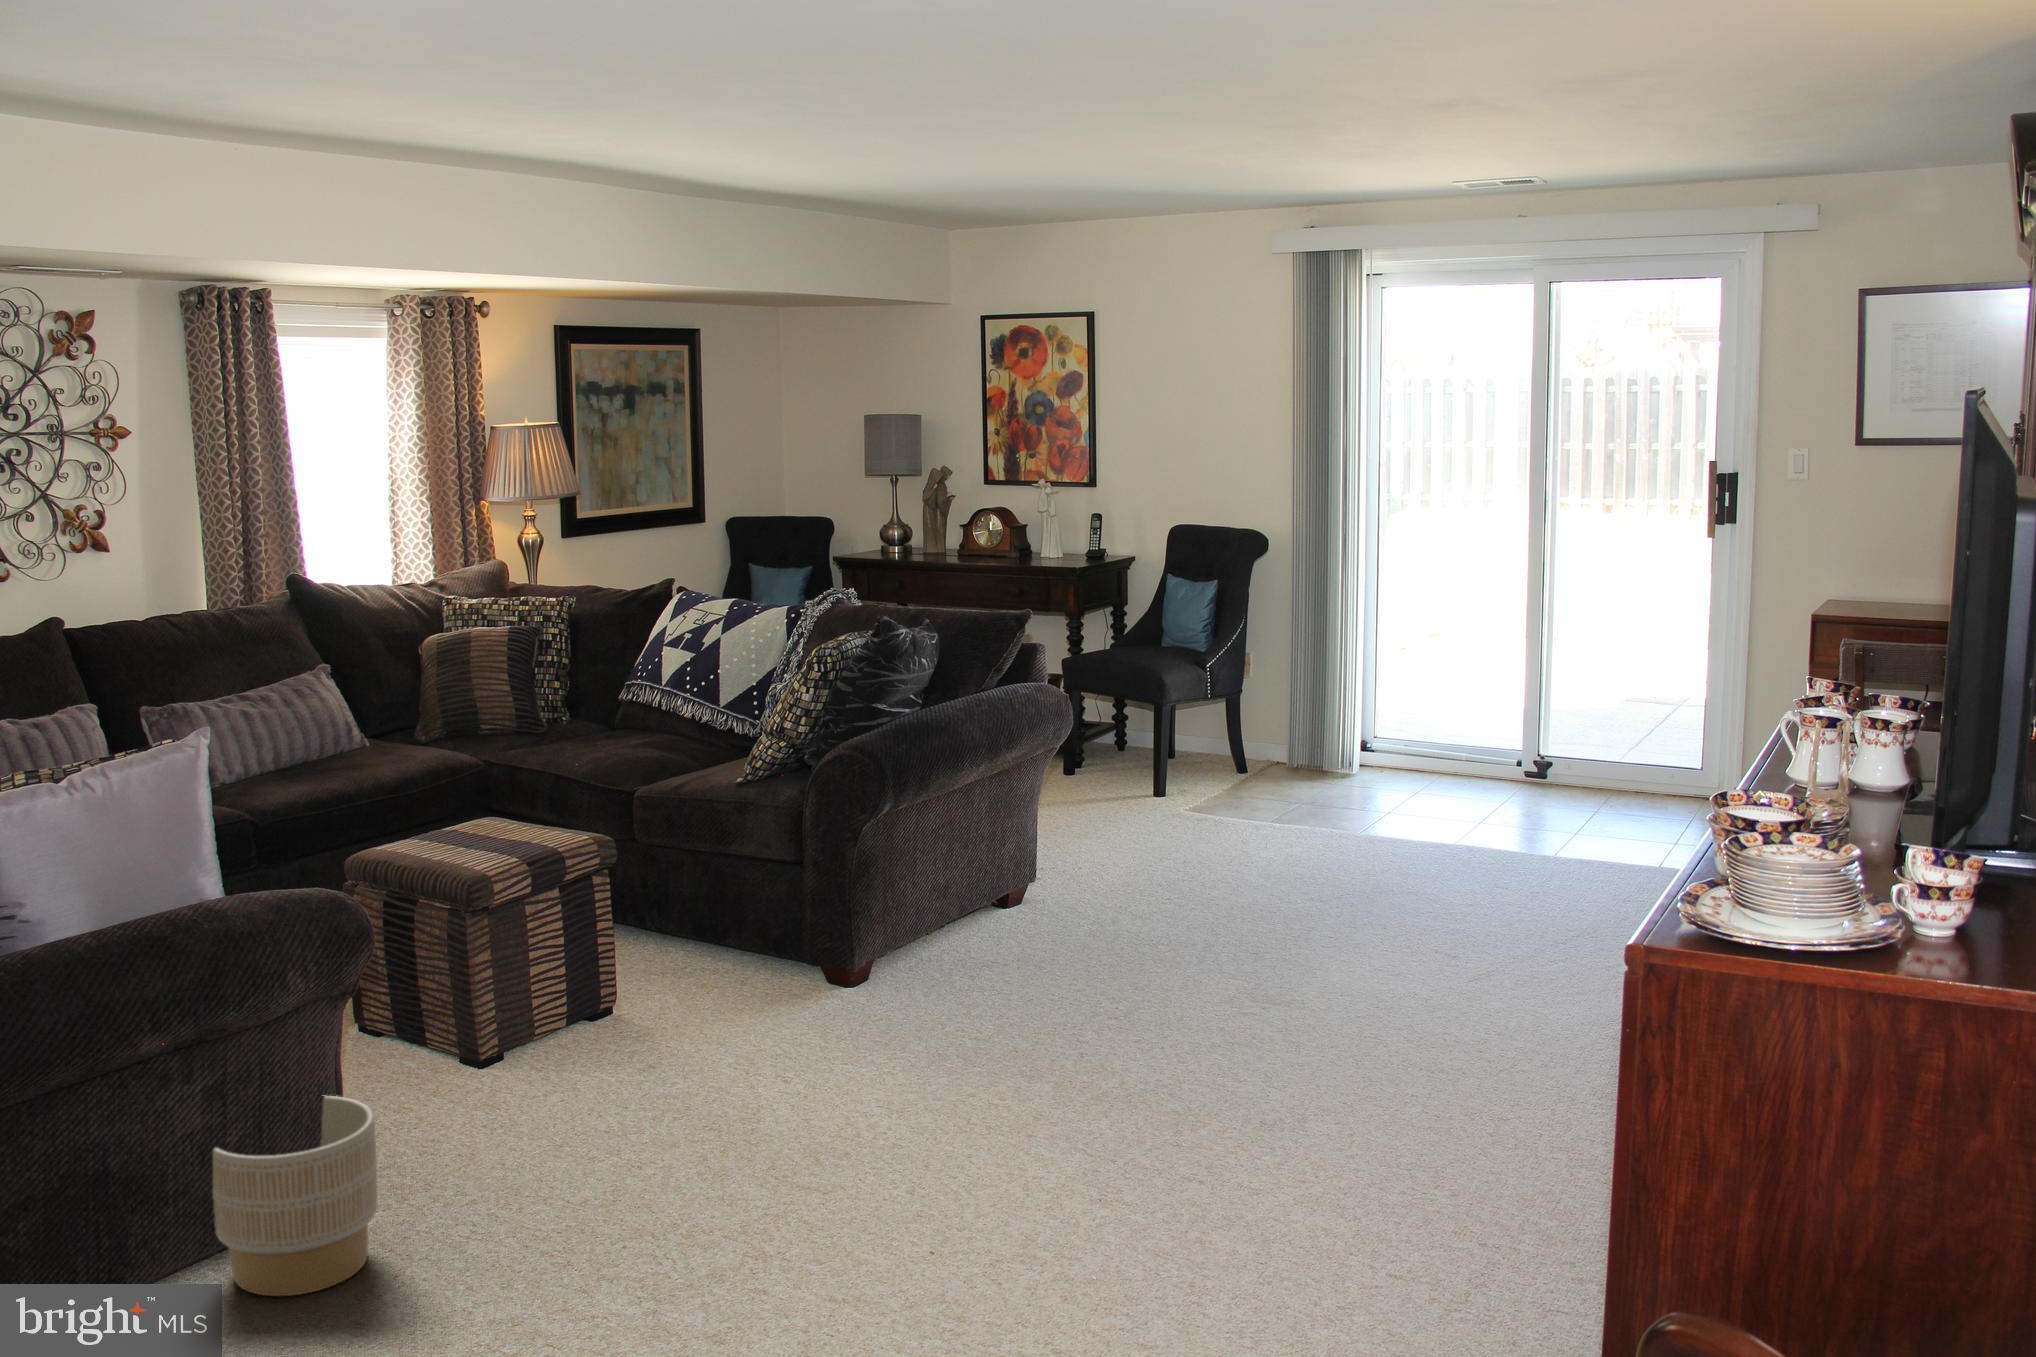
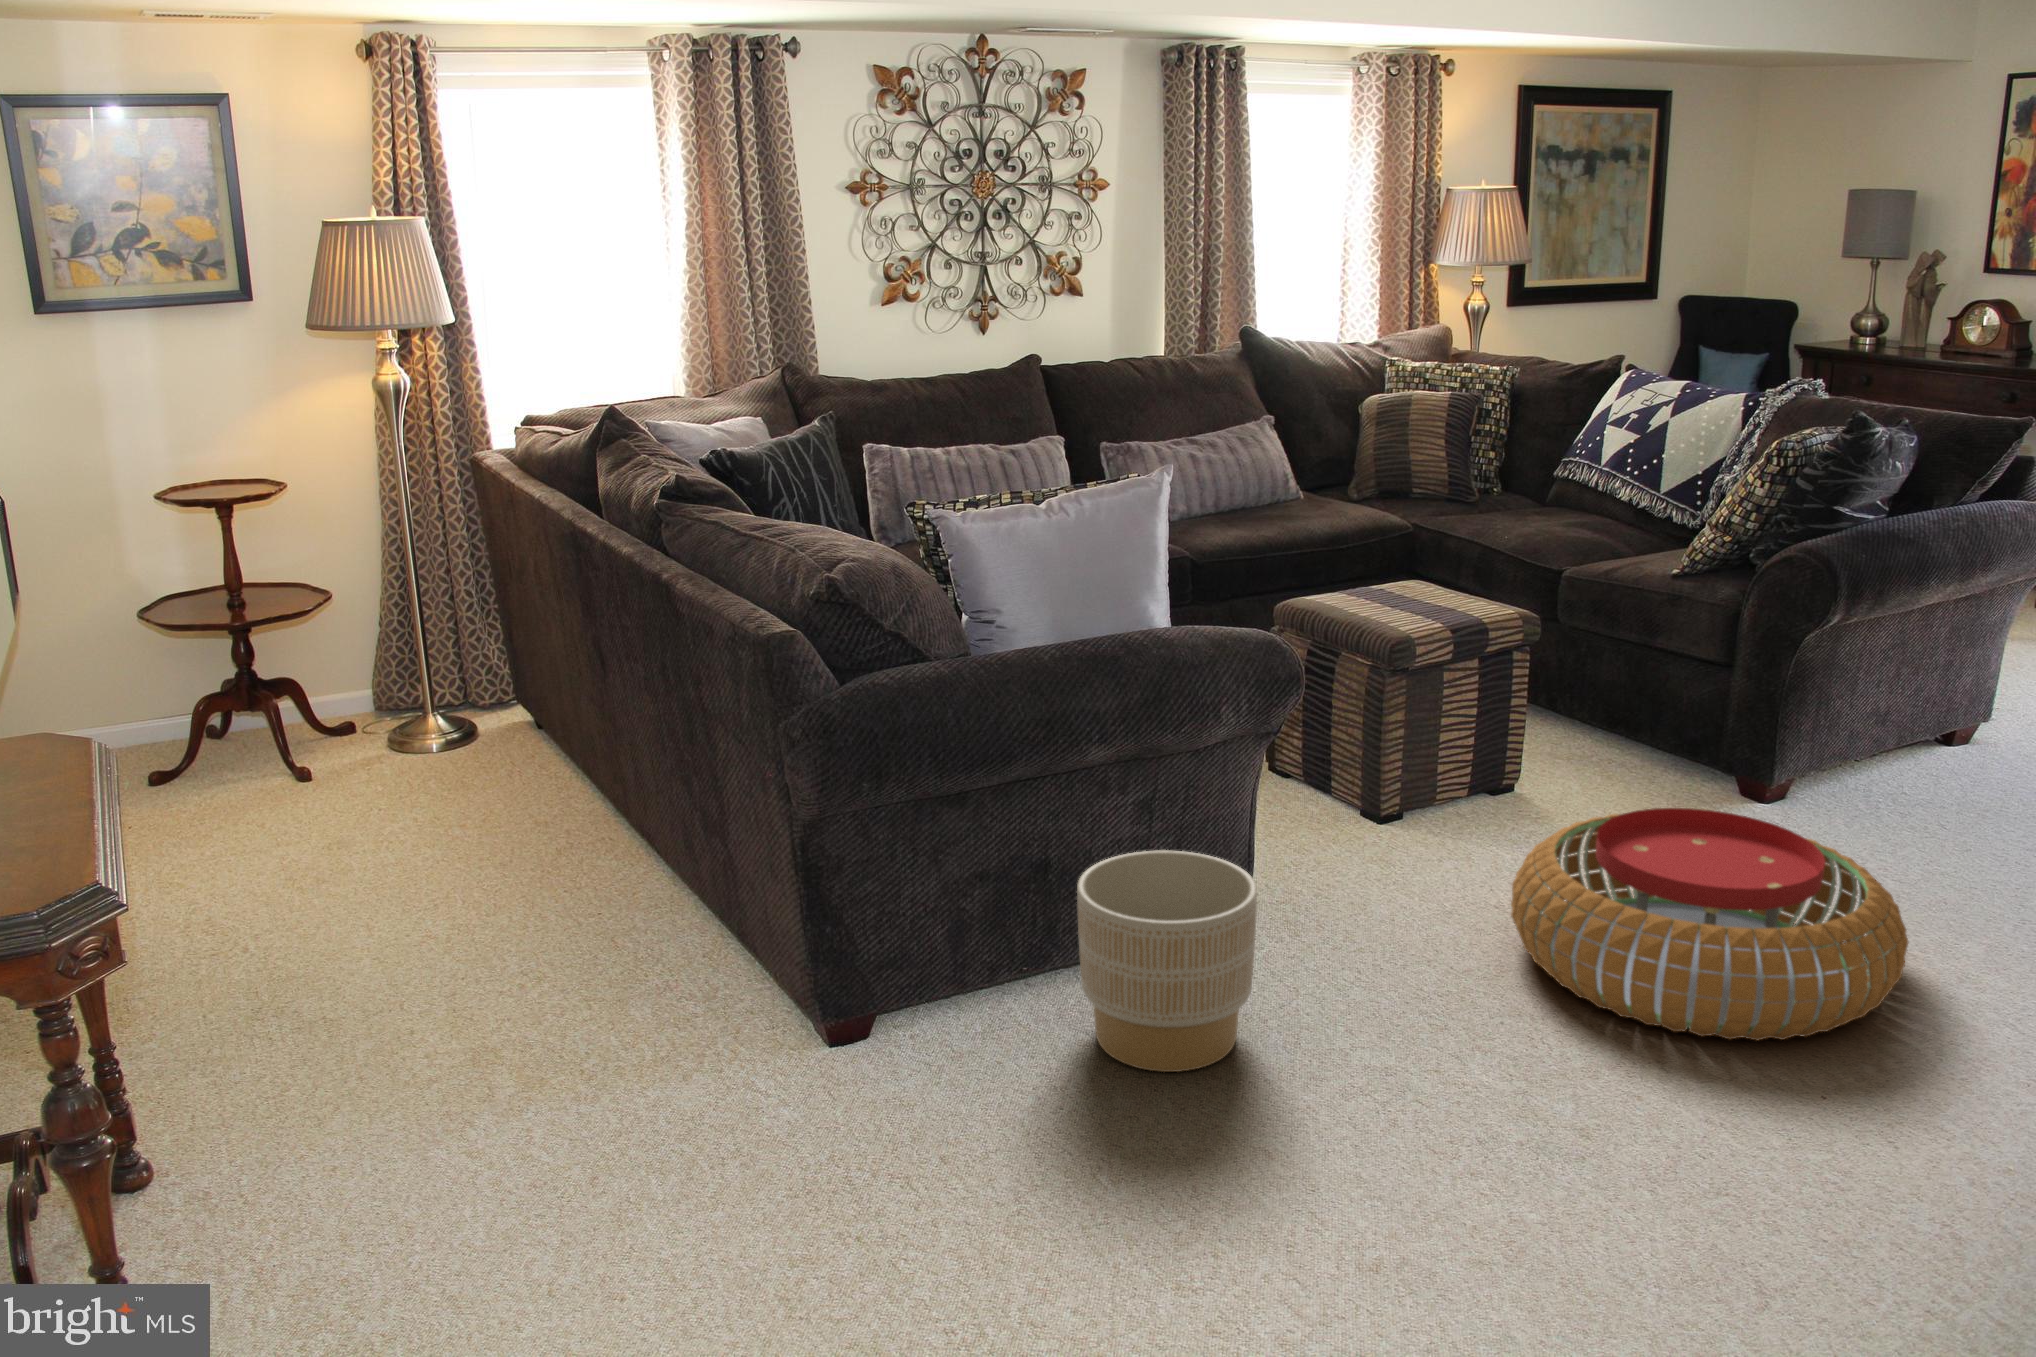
pouf: none [599,993,901,1173] -> present [1511,808,1908,1041]

